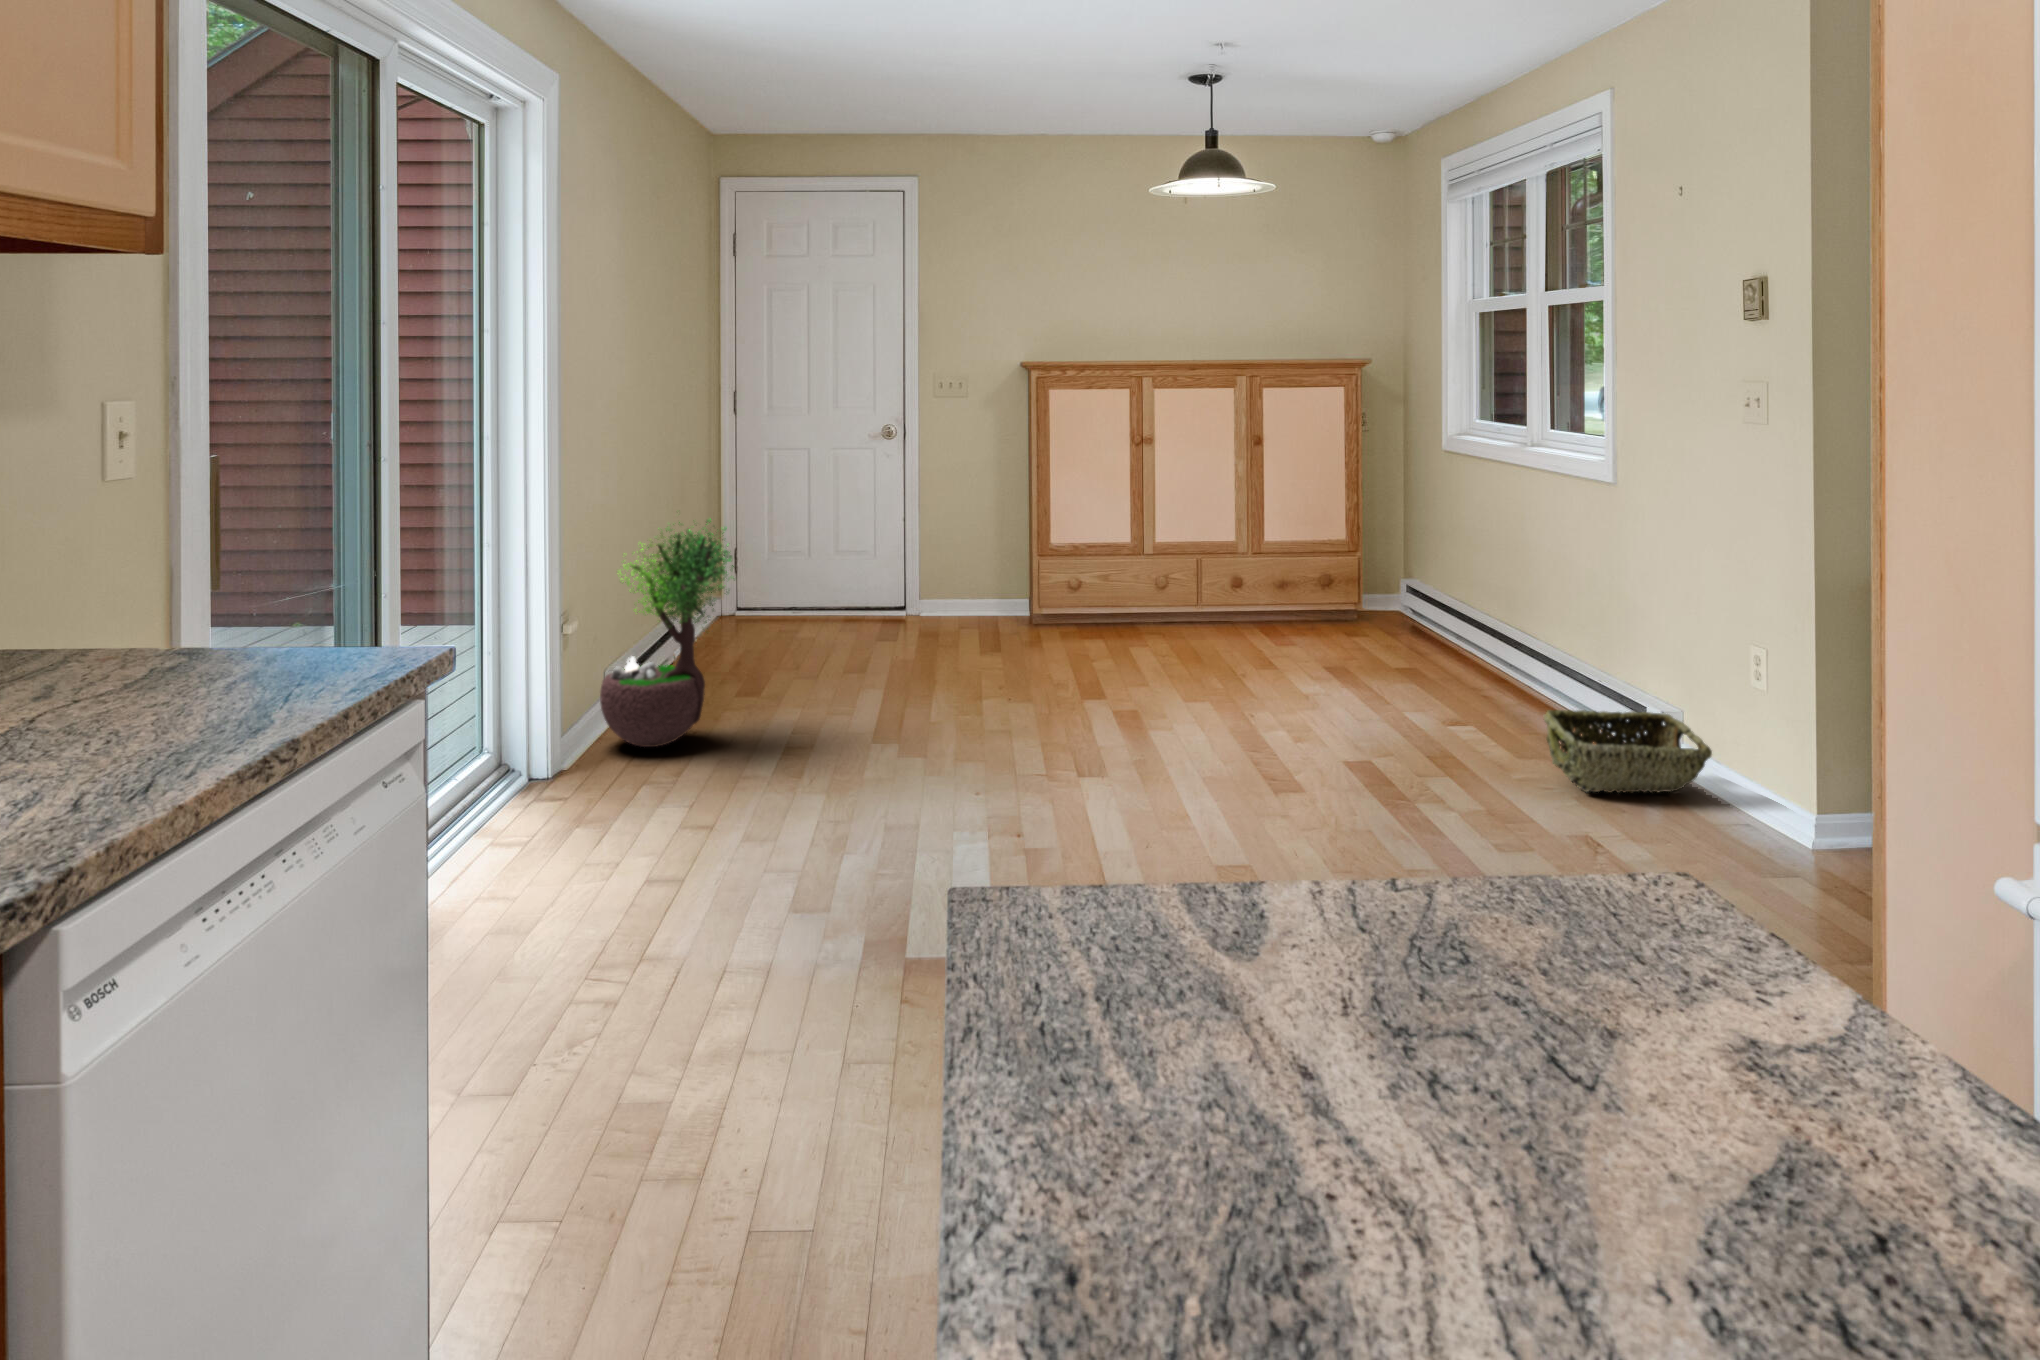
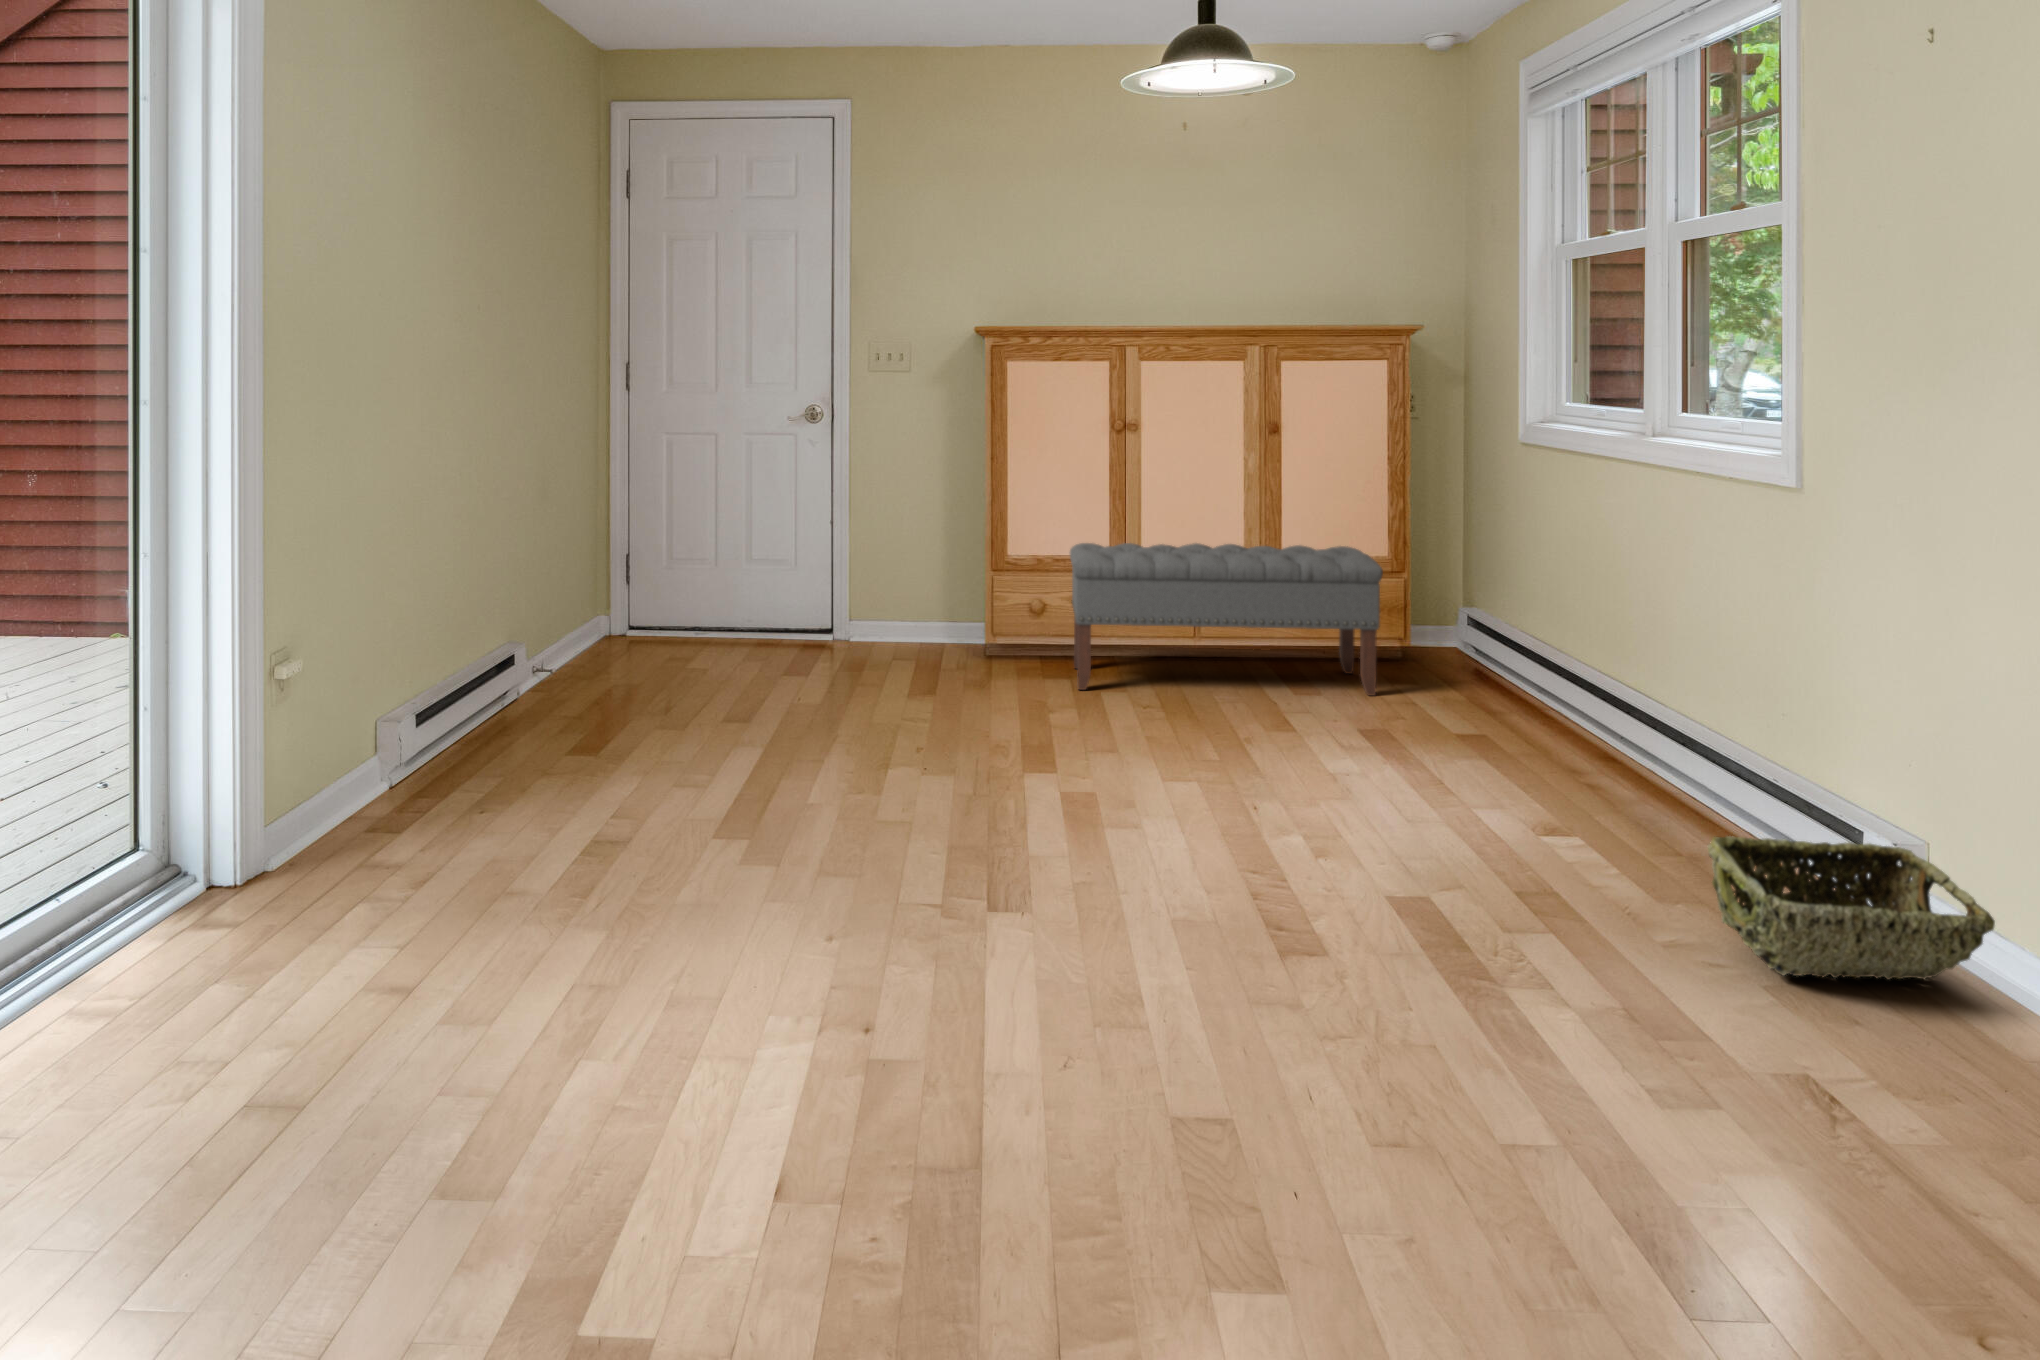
potted tree: present [600,519,734,747] -> none [336,508,531,838]
bench: none [1099,532,1339,645] -> present [1070,543,1383,696]

